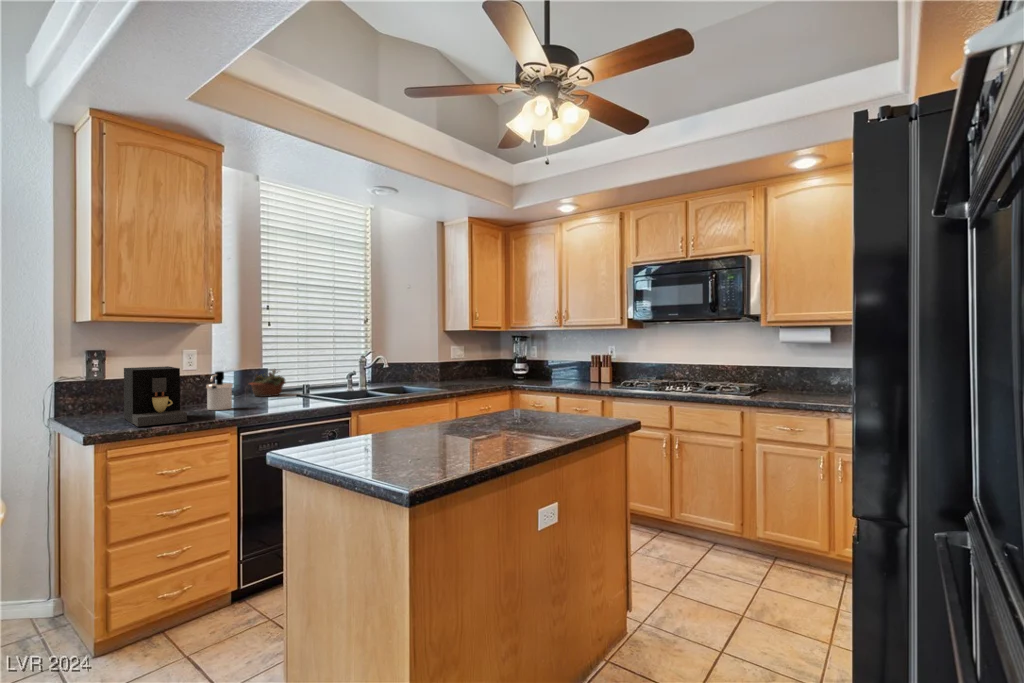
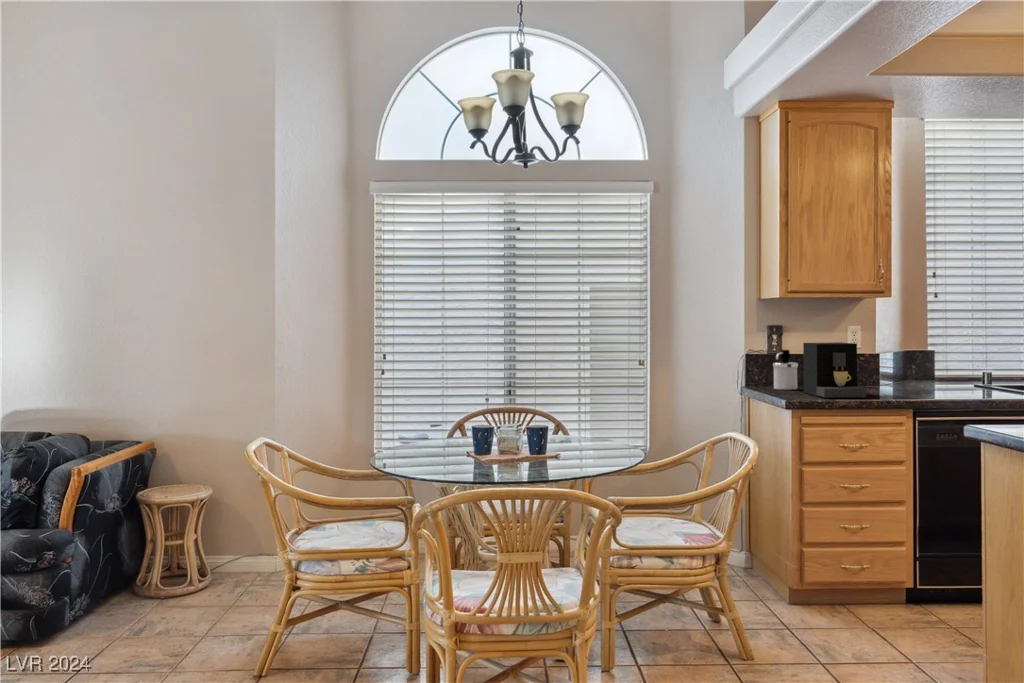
succulent planter: present [250,369,285,397] -> none [909,350,958,384]
soap dispenser: present [206,371,233,410] -> present [773,350,798,390]

